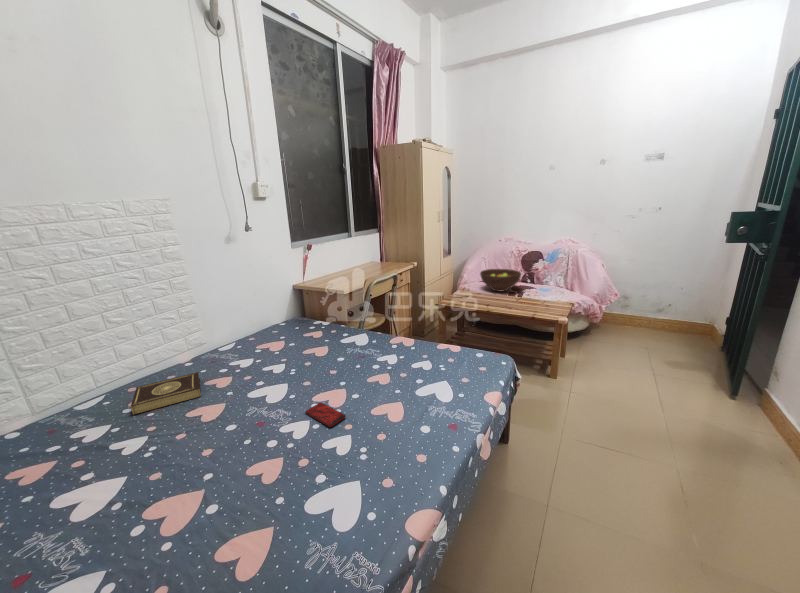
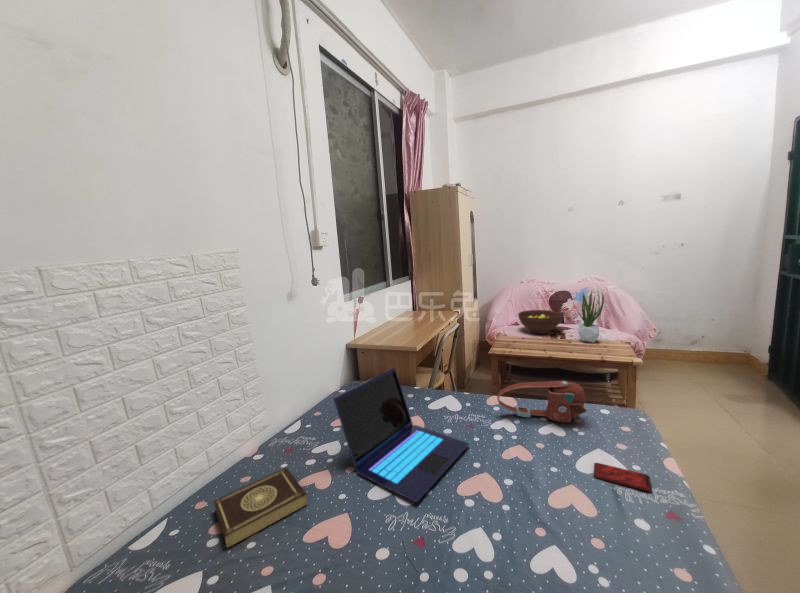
potted plant: none [527,252,553,302] -> present [578,292,604,343]
laptop: none [233,306,346,402] -> present [334,368,469,502]
handbag: none [388,326,457,362] -> present [497,381,587,423]
smartphone: present [306,403,345,427] -> present [594,463,652,492]

